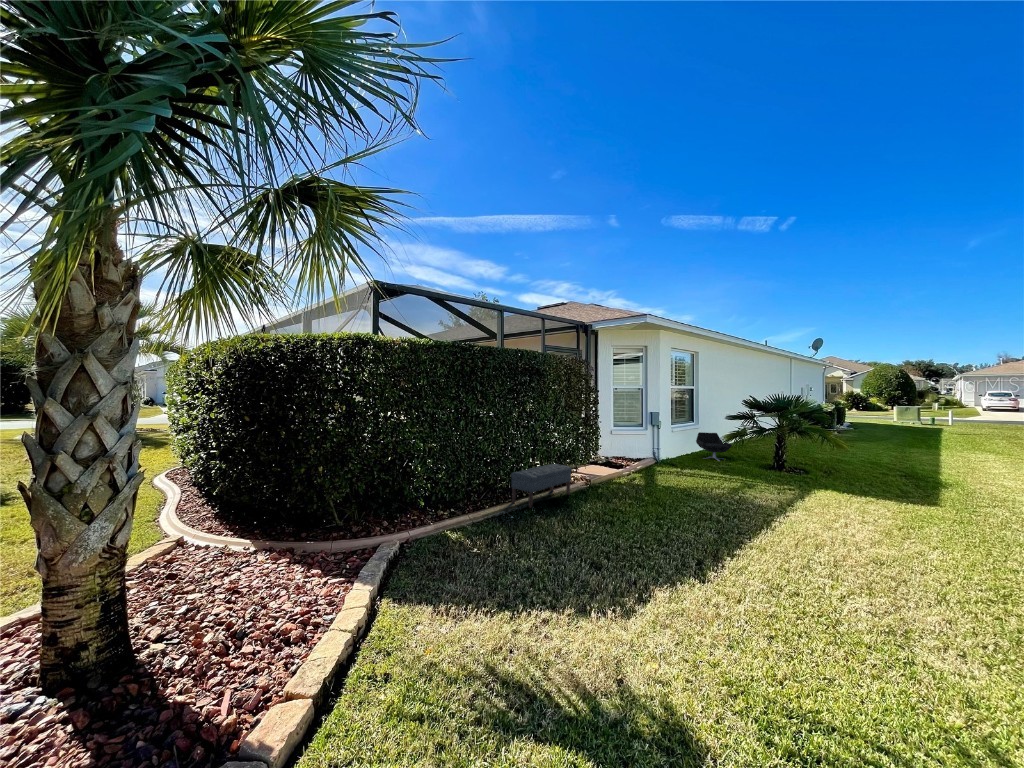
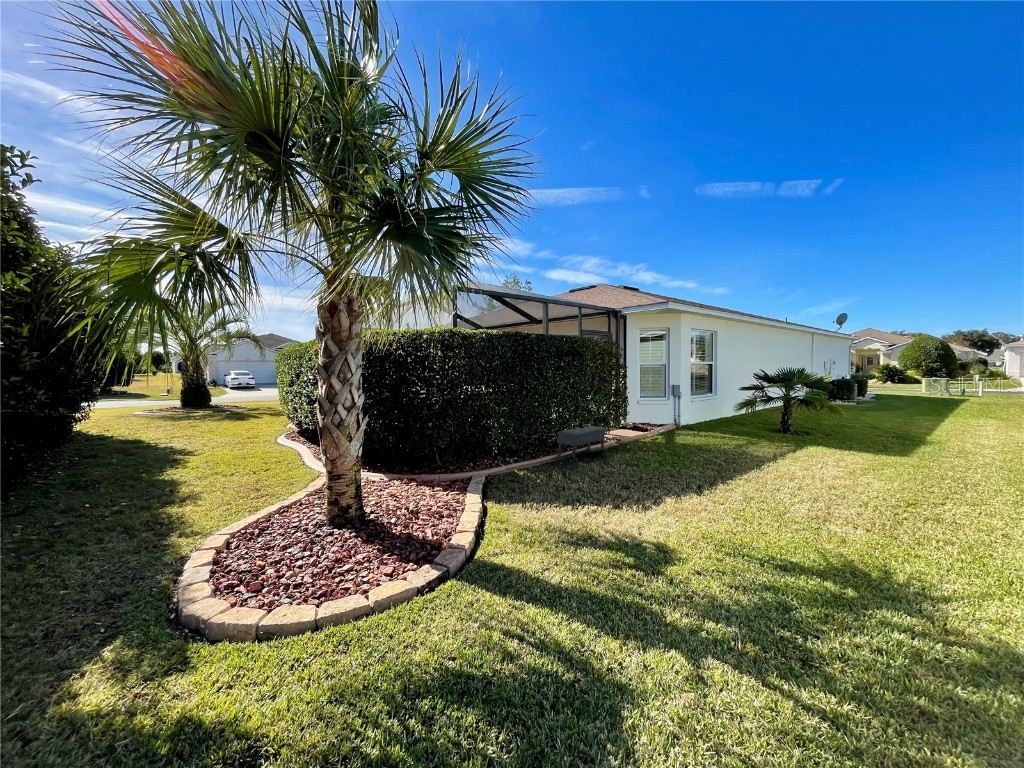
lounge chair: present [696,432,732,461] -> none [714,402,746,427]

